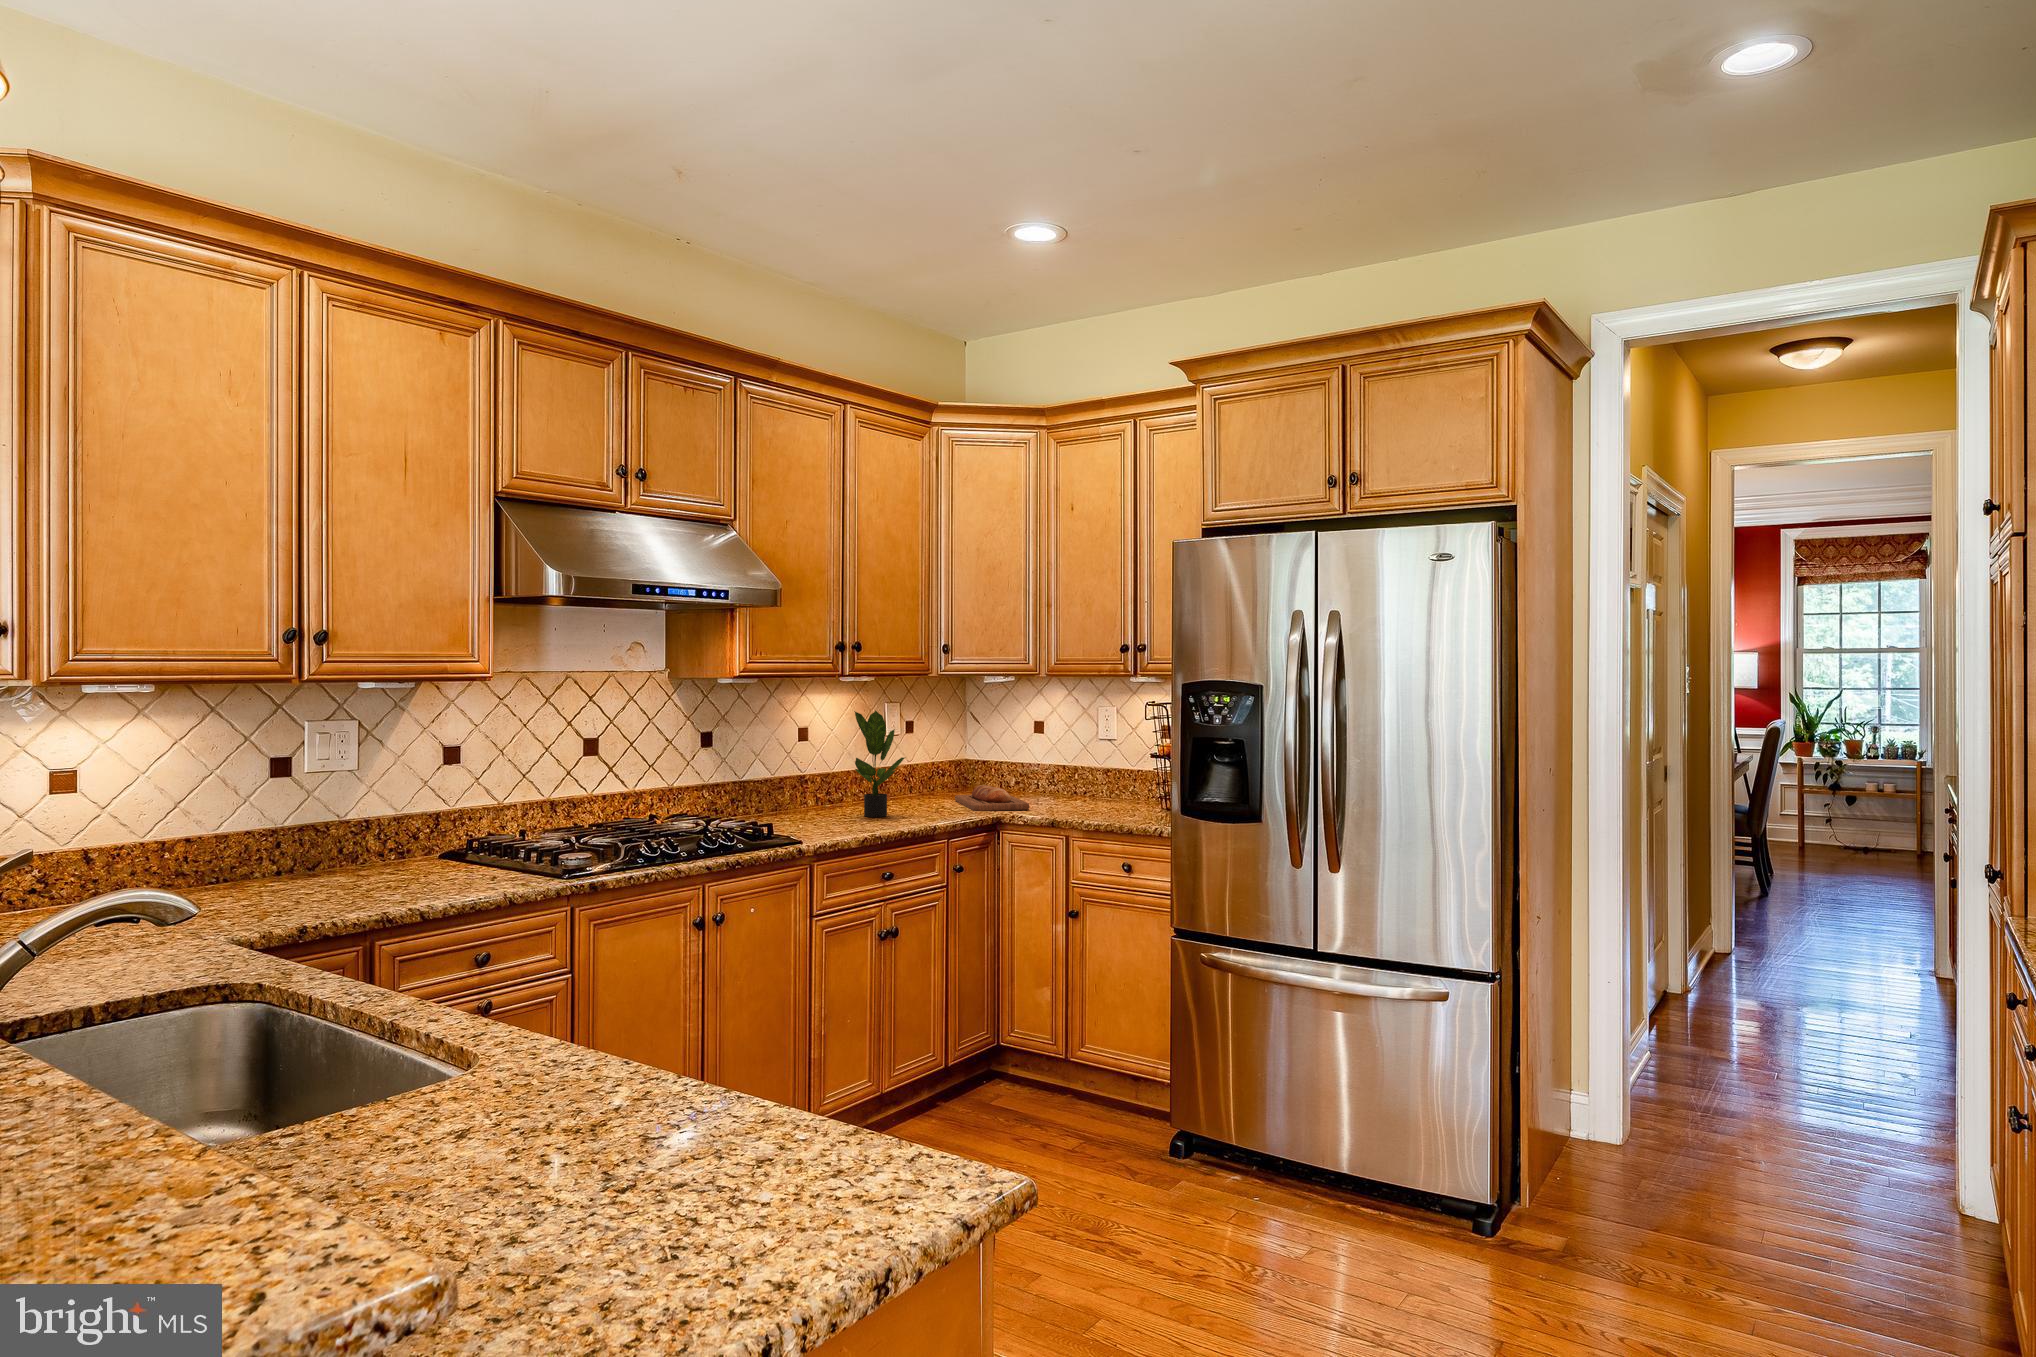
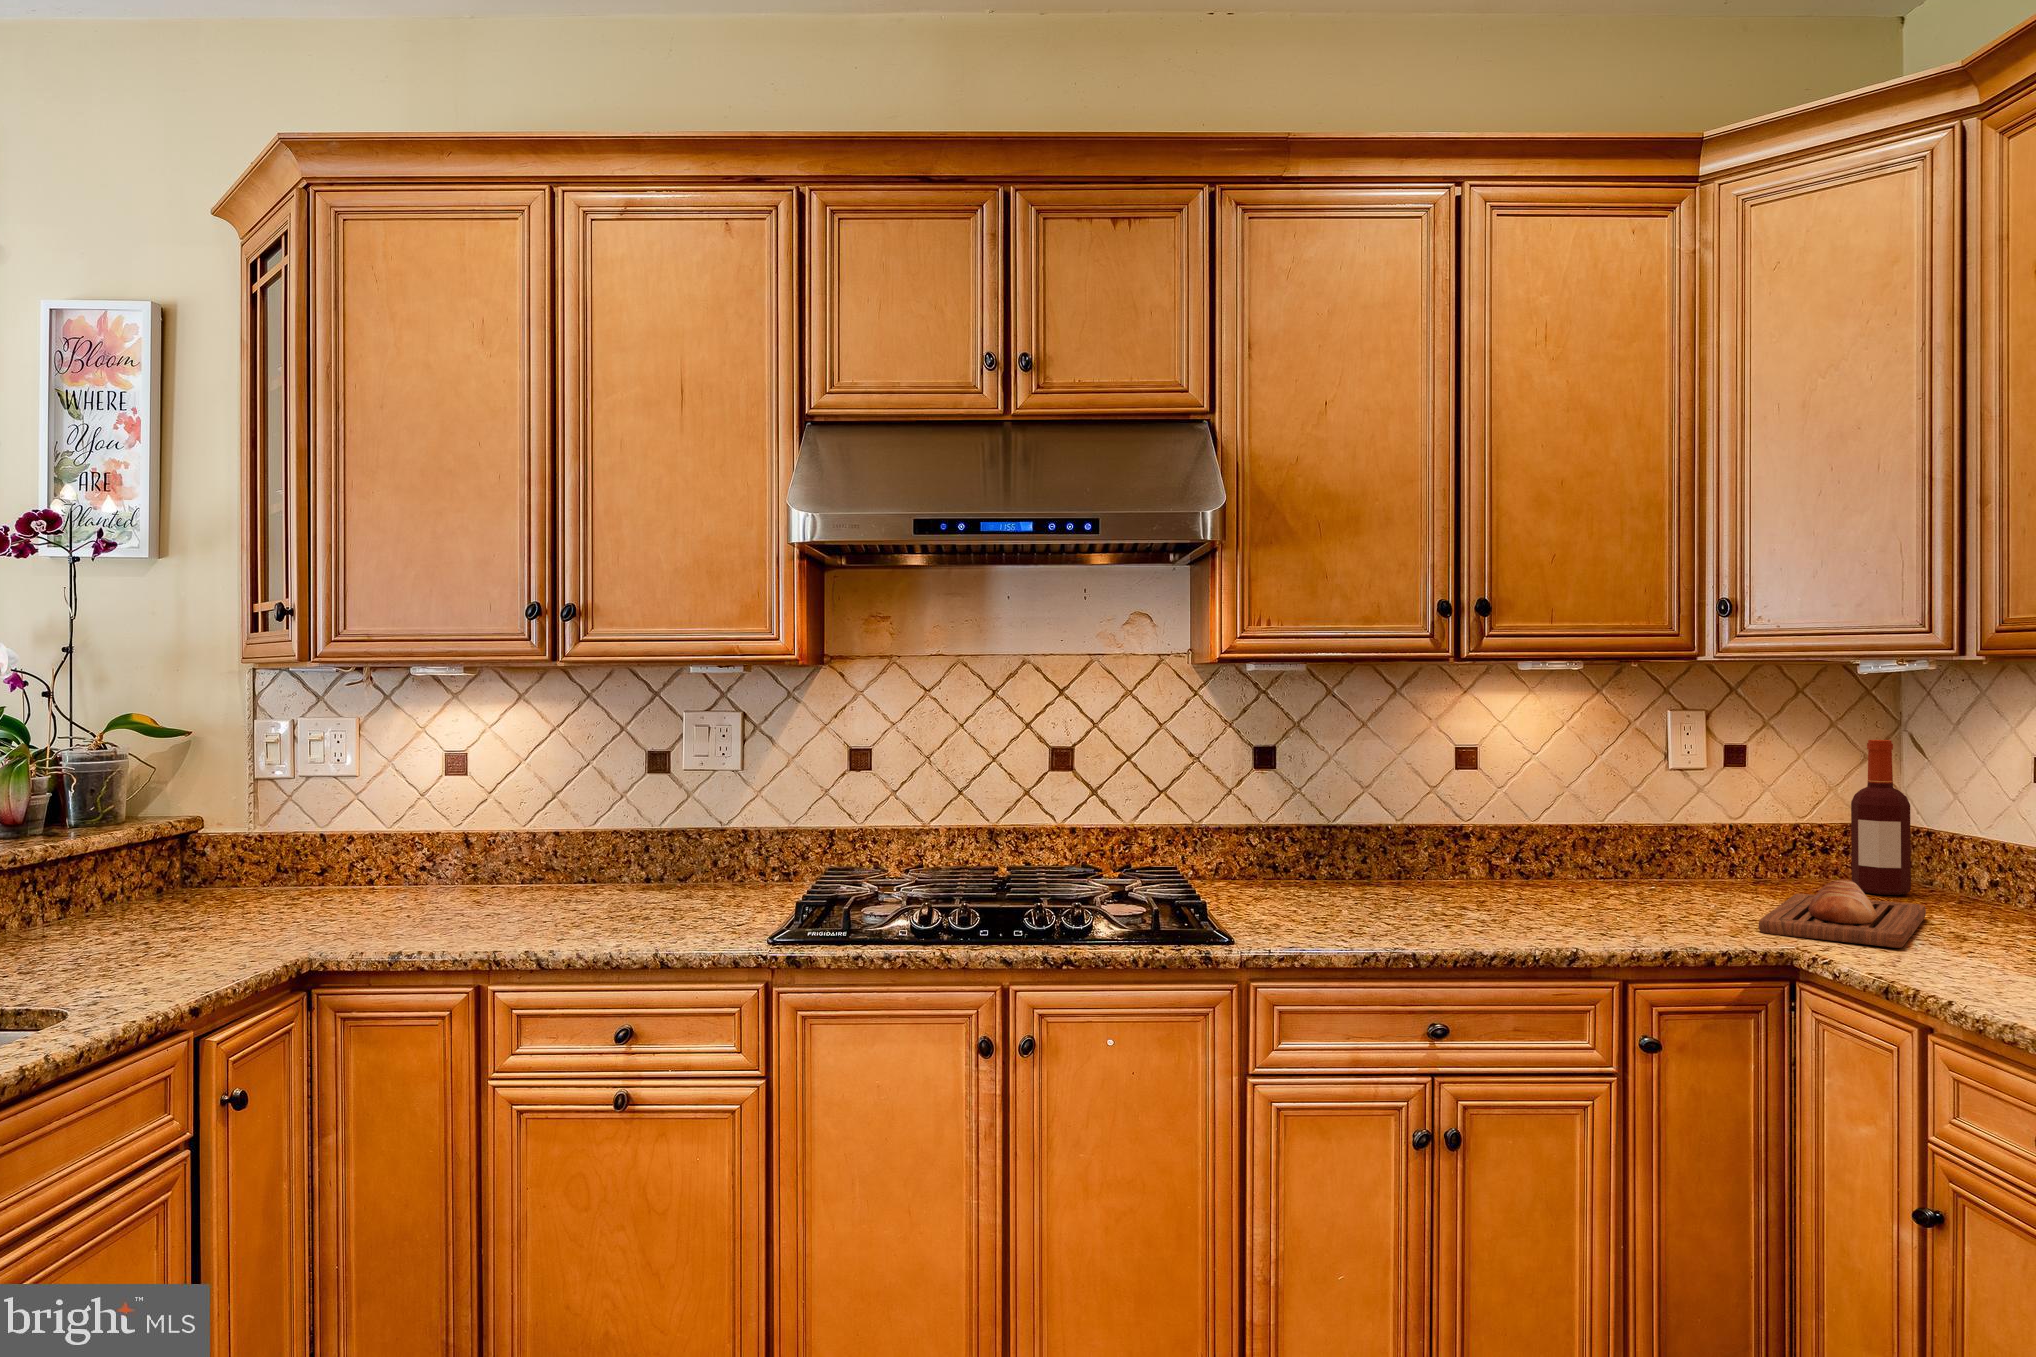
potted plant: present [854,711,905,817] -> none [1443,716,1565,916]
bottle: none [955,718,979,794] -> present [1851,740,1911,895]

